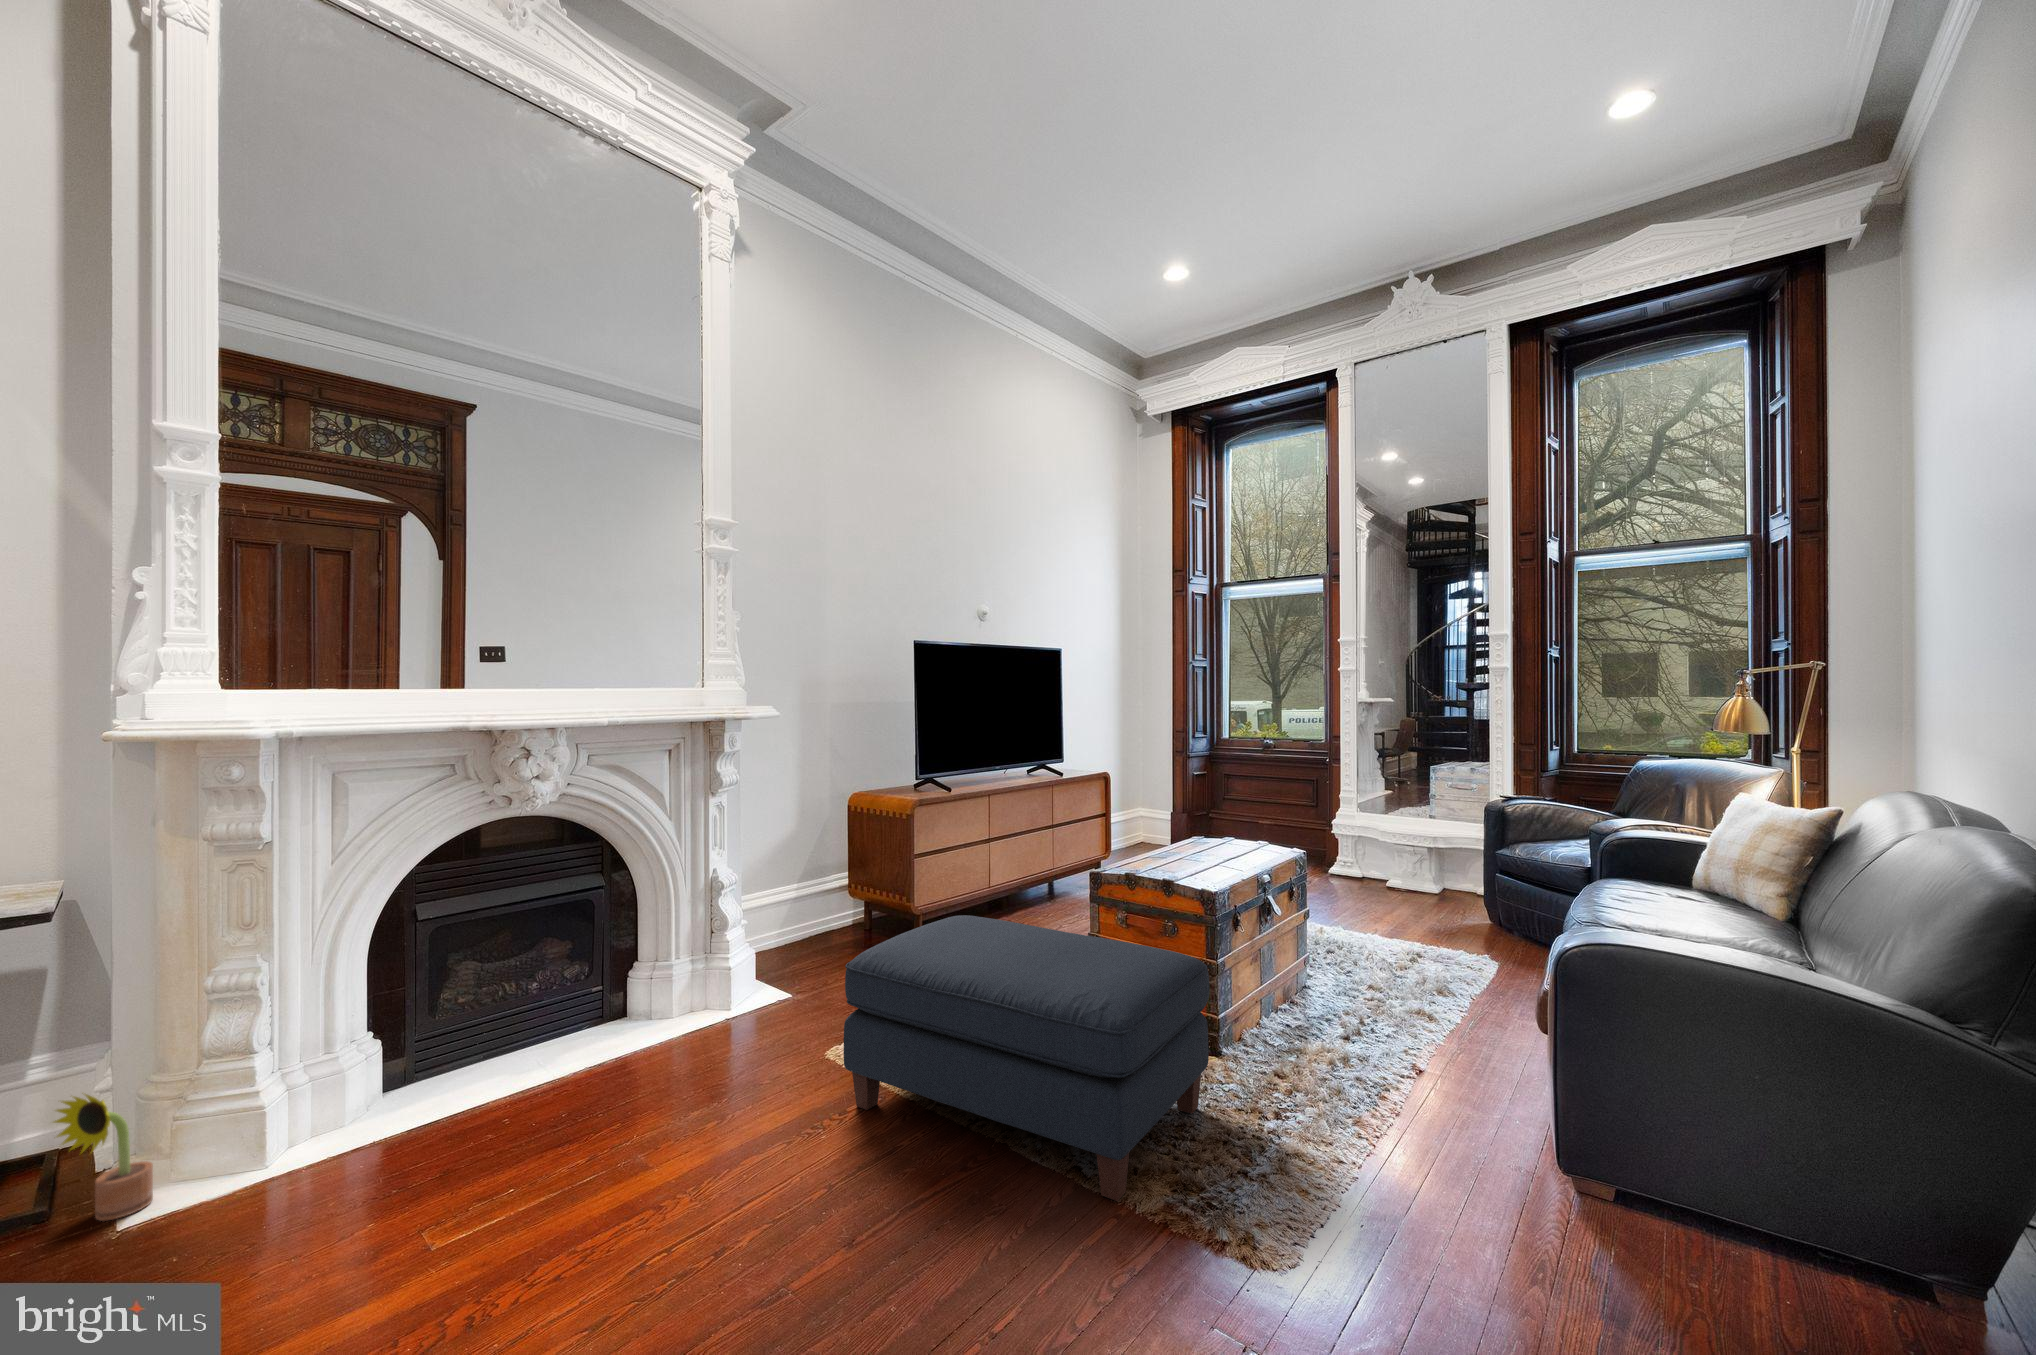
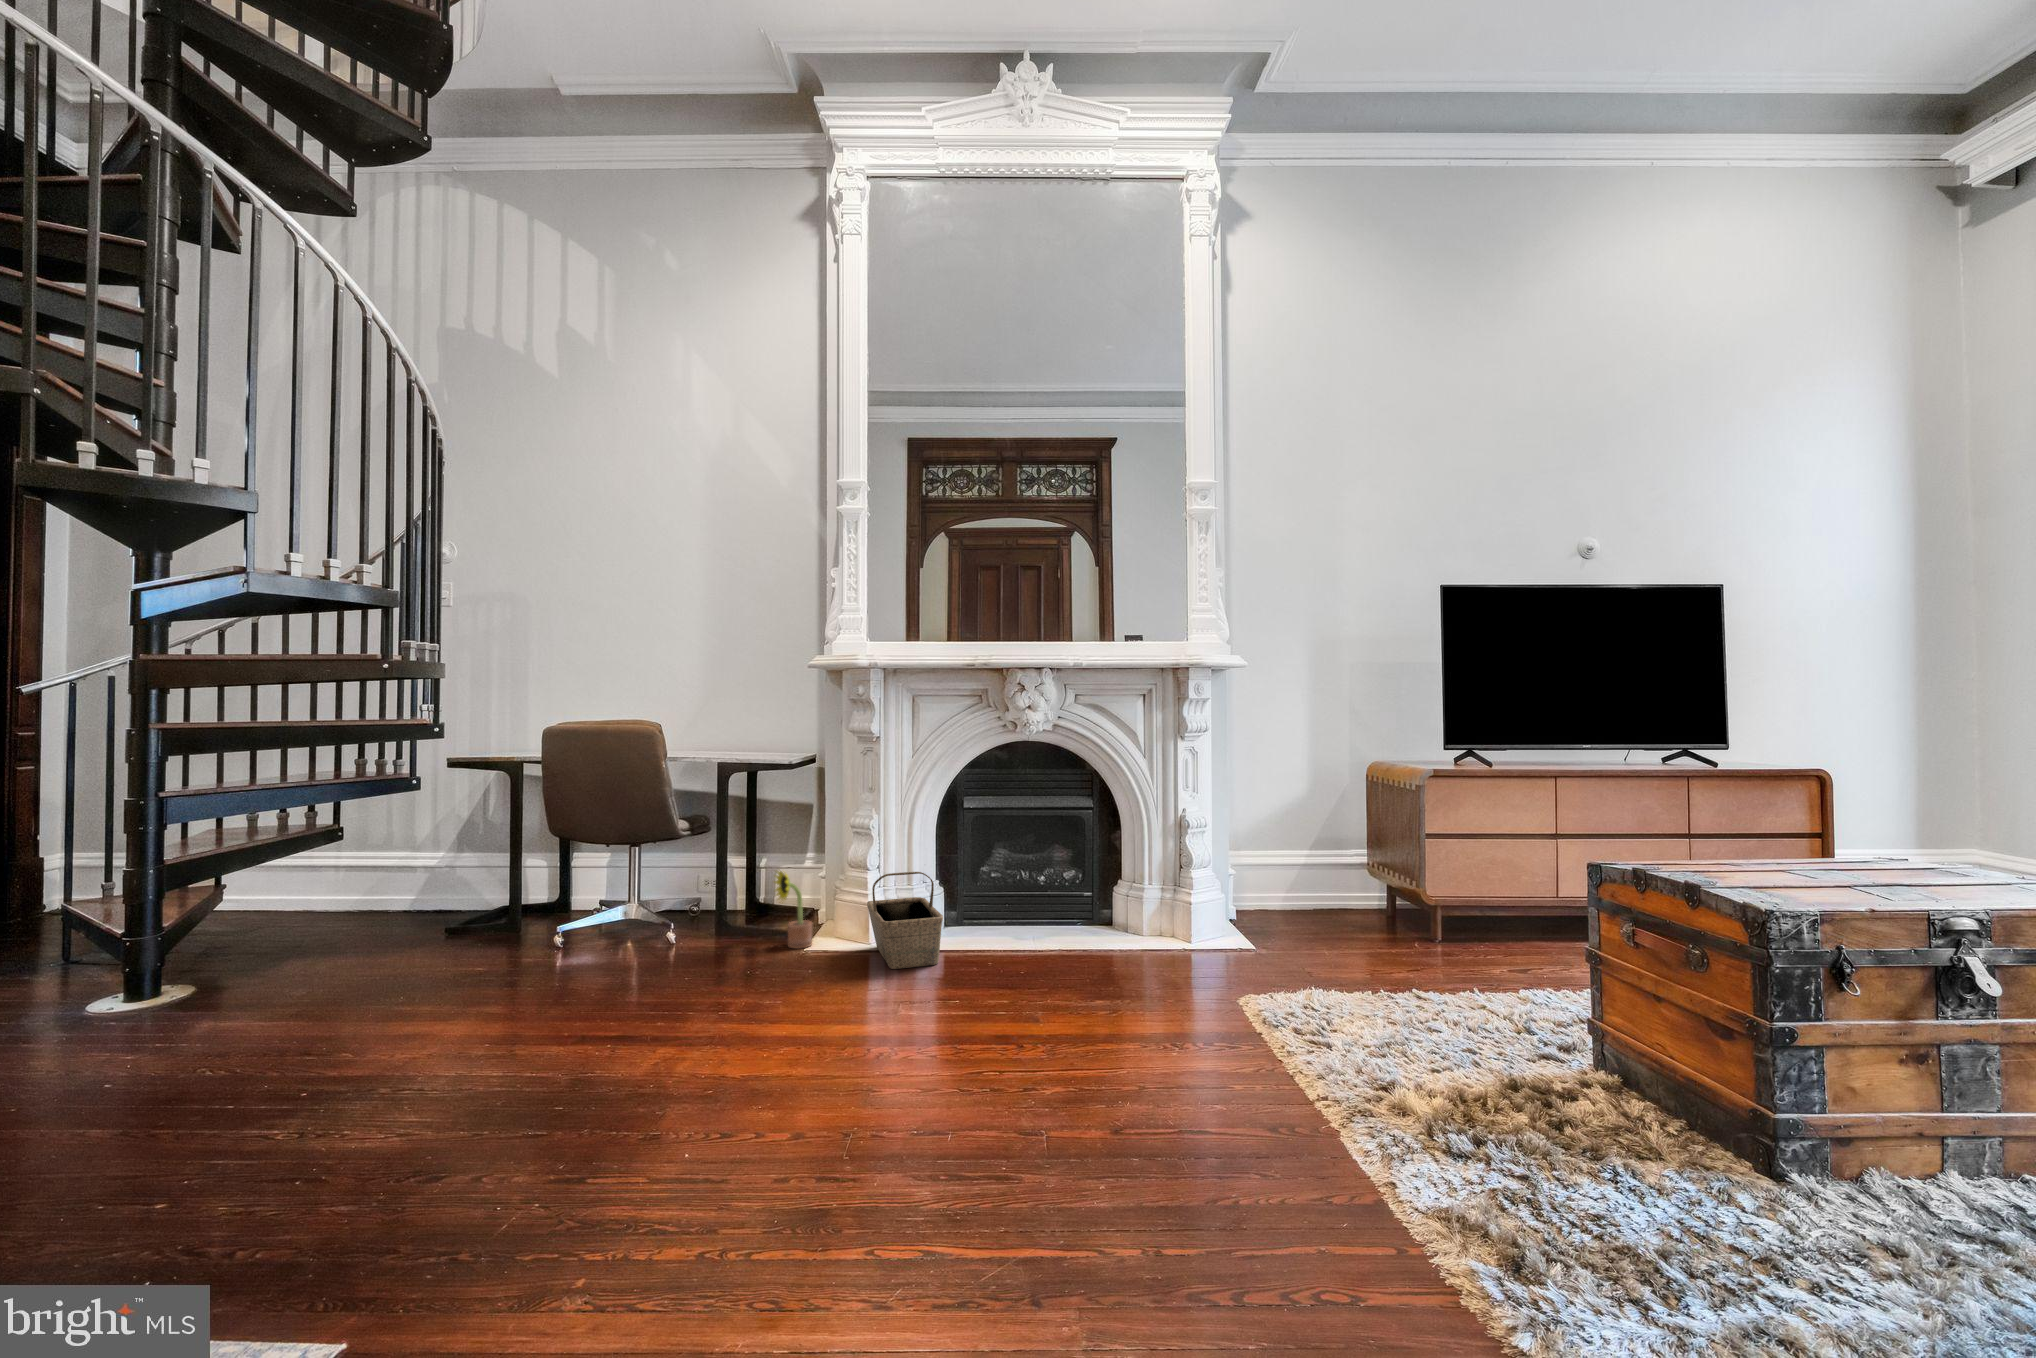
ottoman: present [844,915,1210,1201] -> none [1210,881,1681,1238]
basket: none [278,1026,443,1179] -> present [867,872,943,969]

